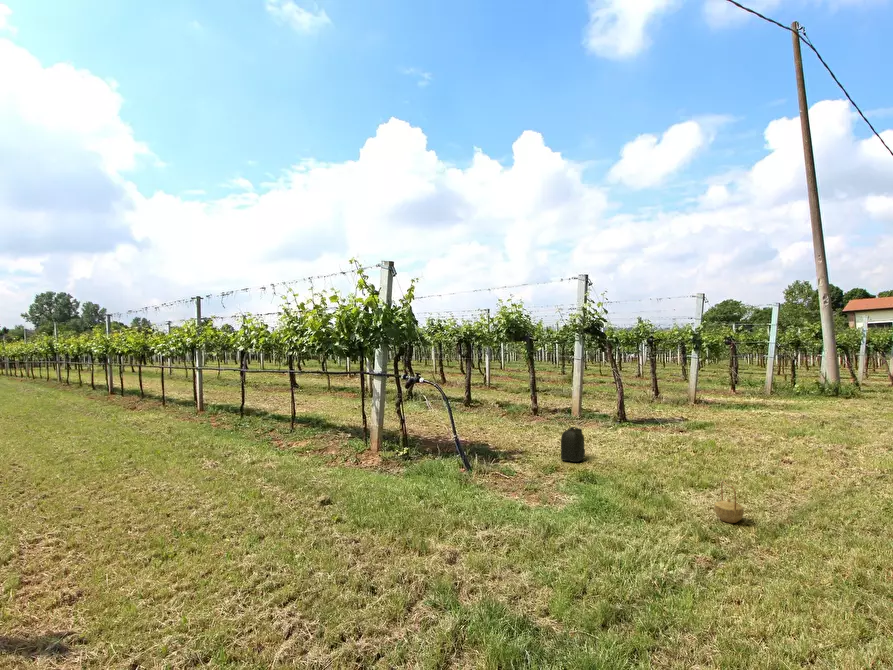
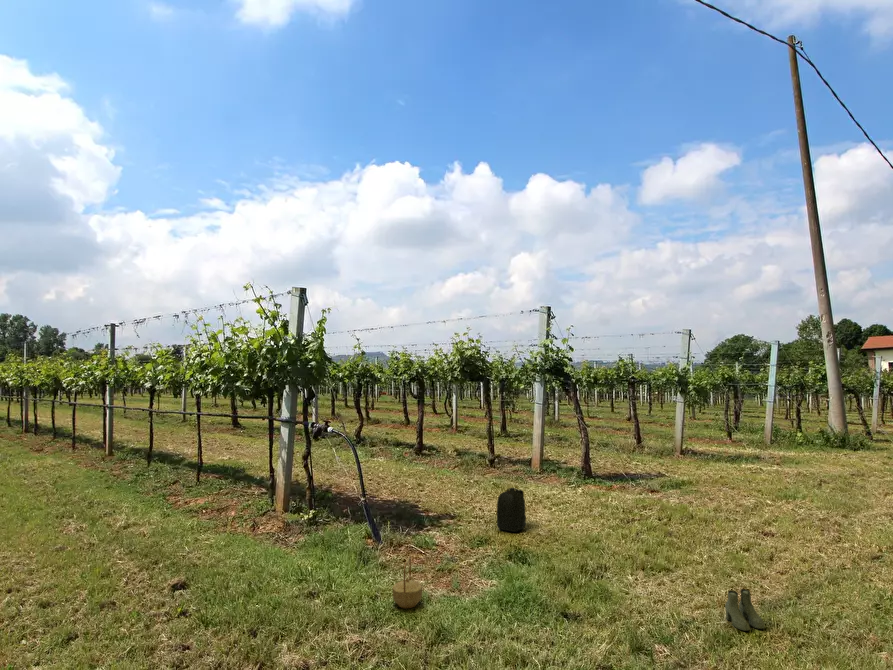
basket: present [715,481,744,523] -> present [392,556,422,608]
boots: none [768,496,801,526] -> present [725,589,764,631]

